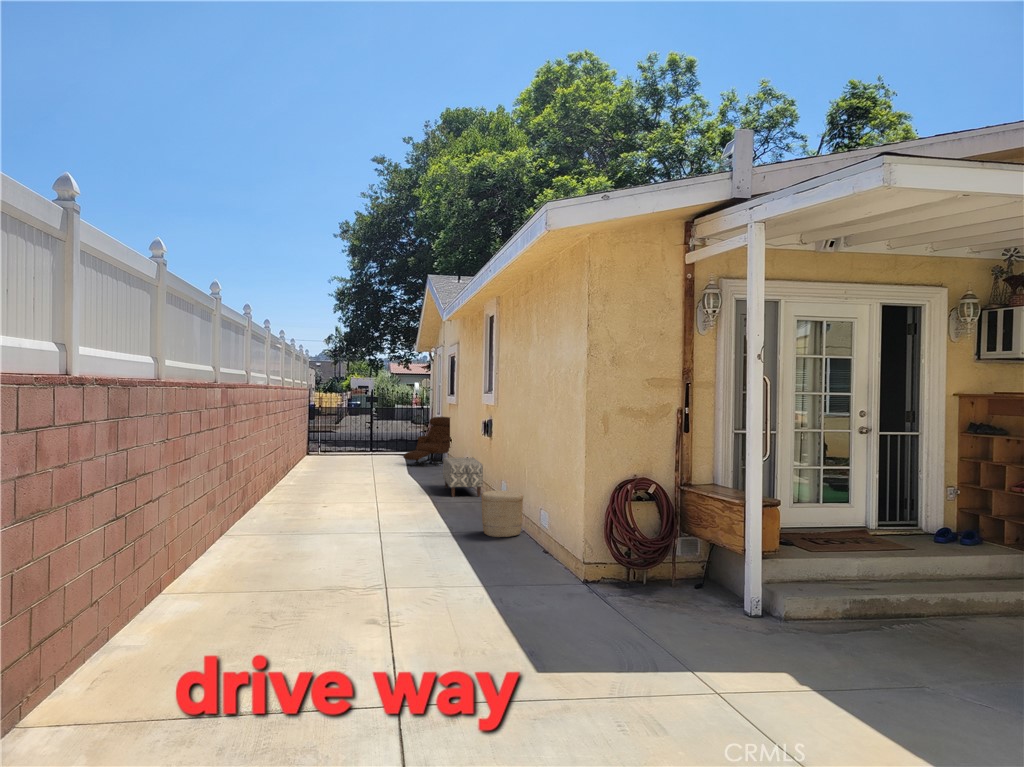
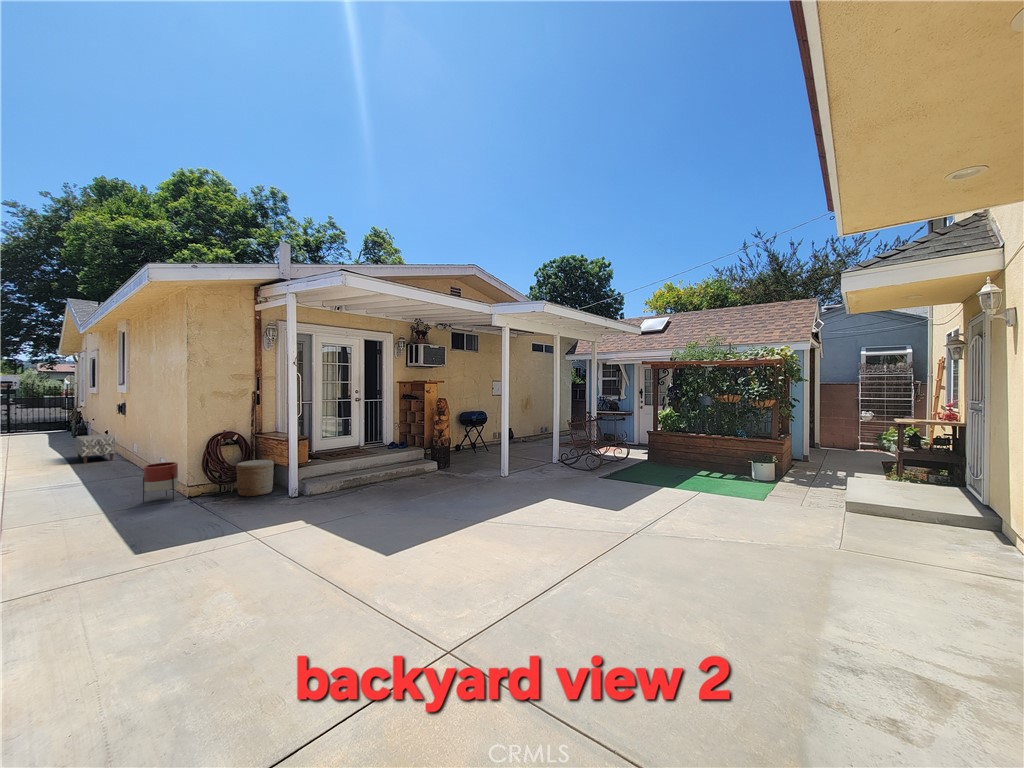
lounge chair: present [404,417,451,466] -> none [34,408,91,447]
woven basket: present [481,491,523,537] -> present [236,460,274,497]
planter: none [528,518,571,582] -> present [143,462,178,503]

